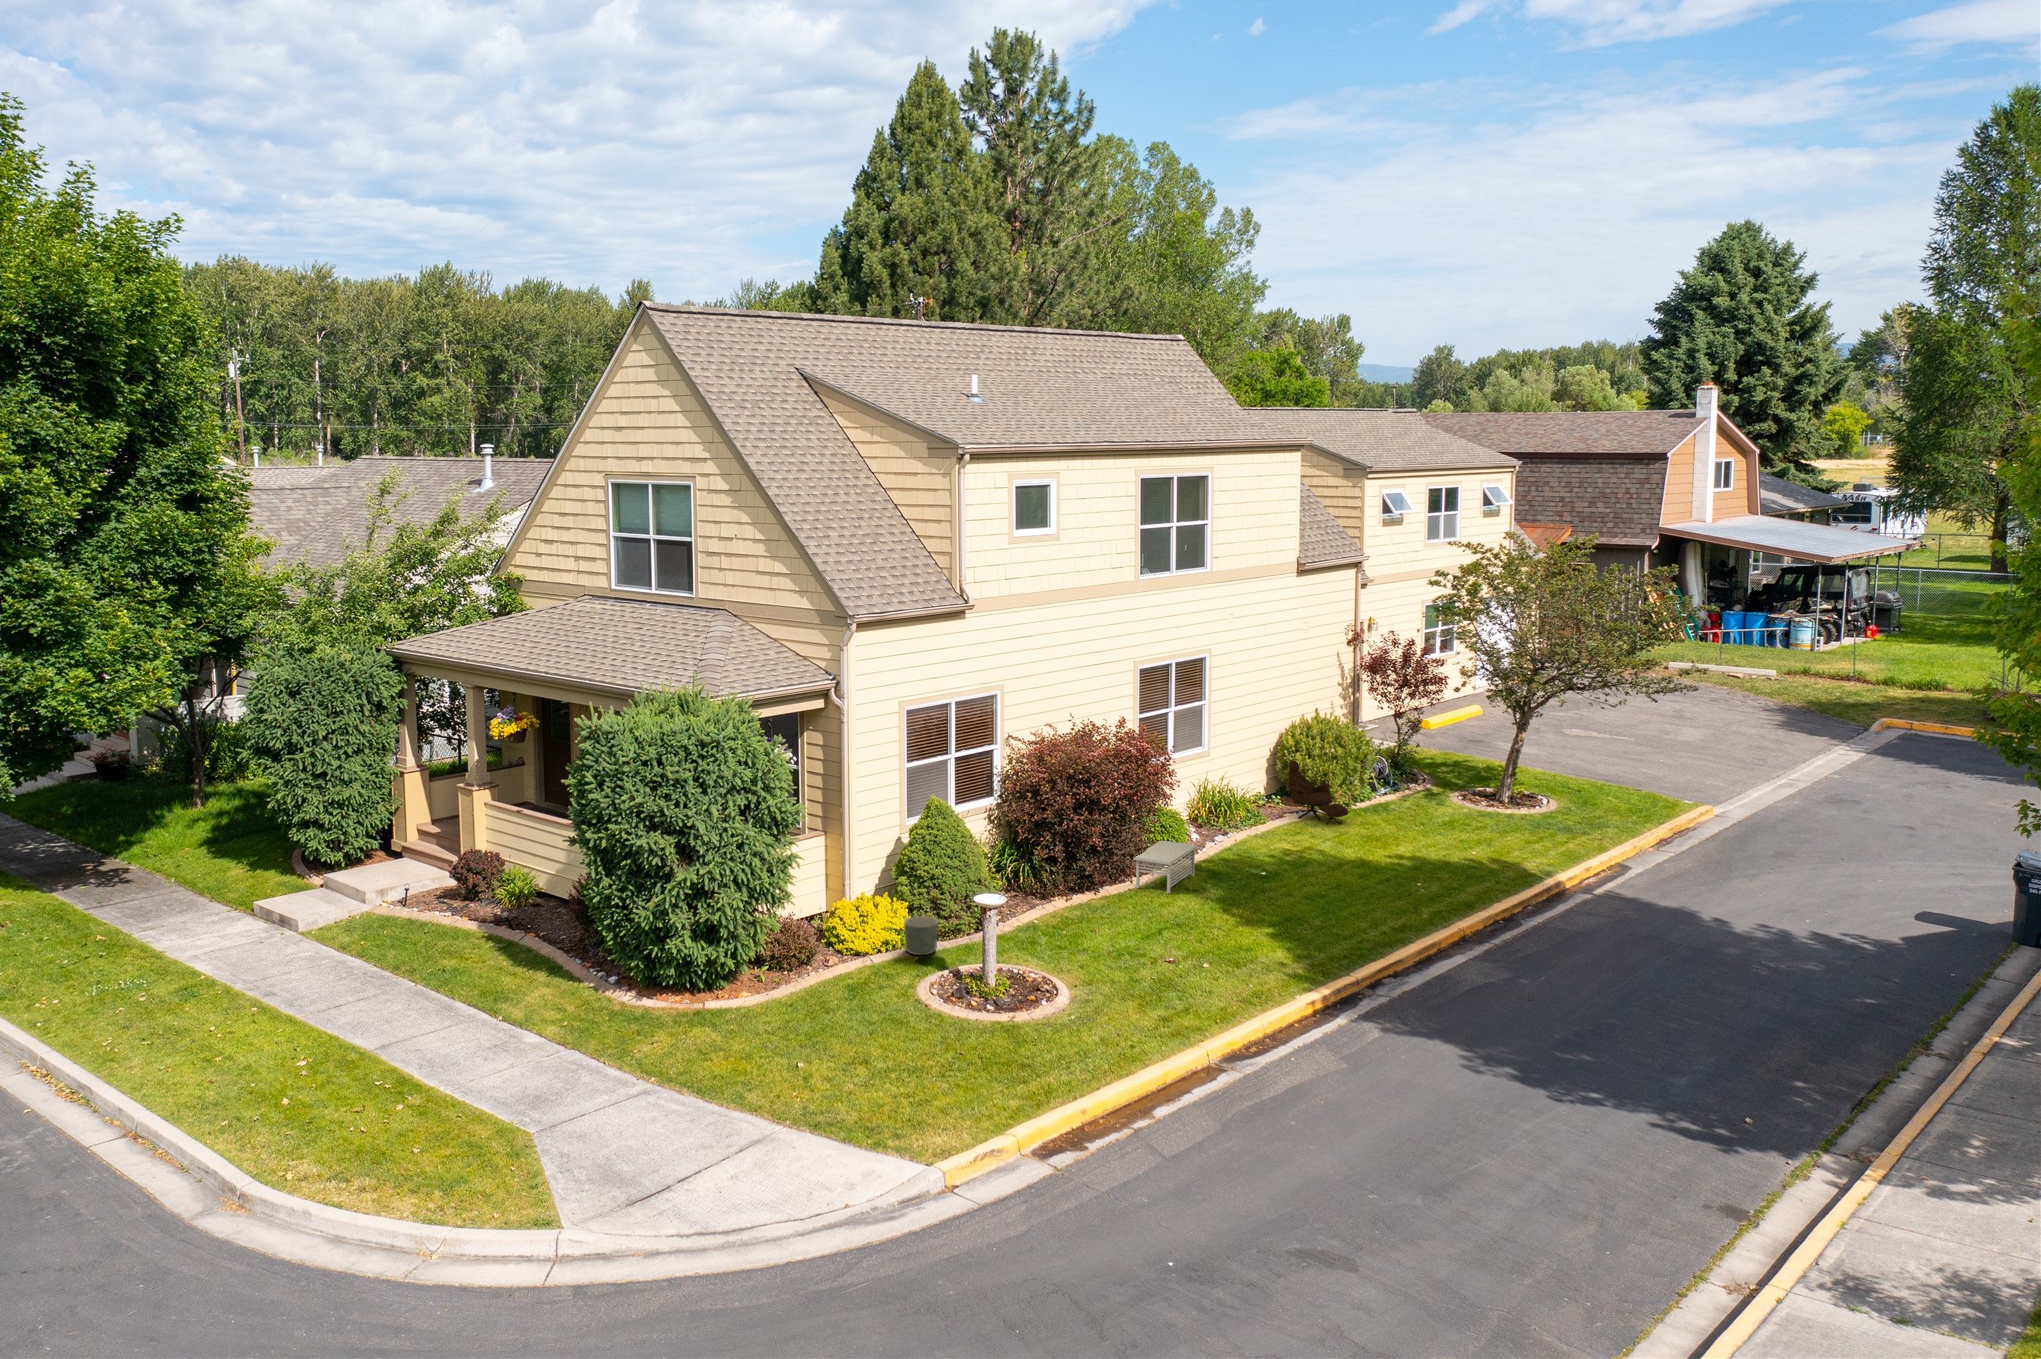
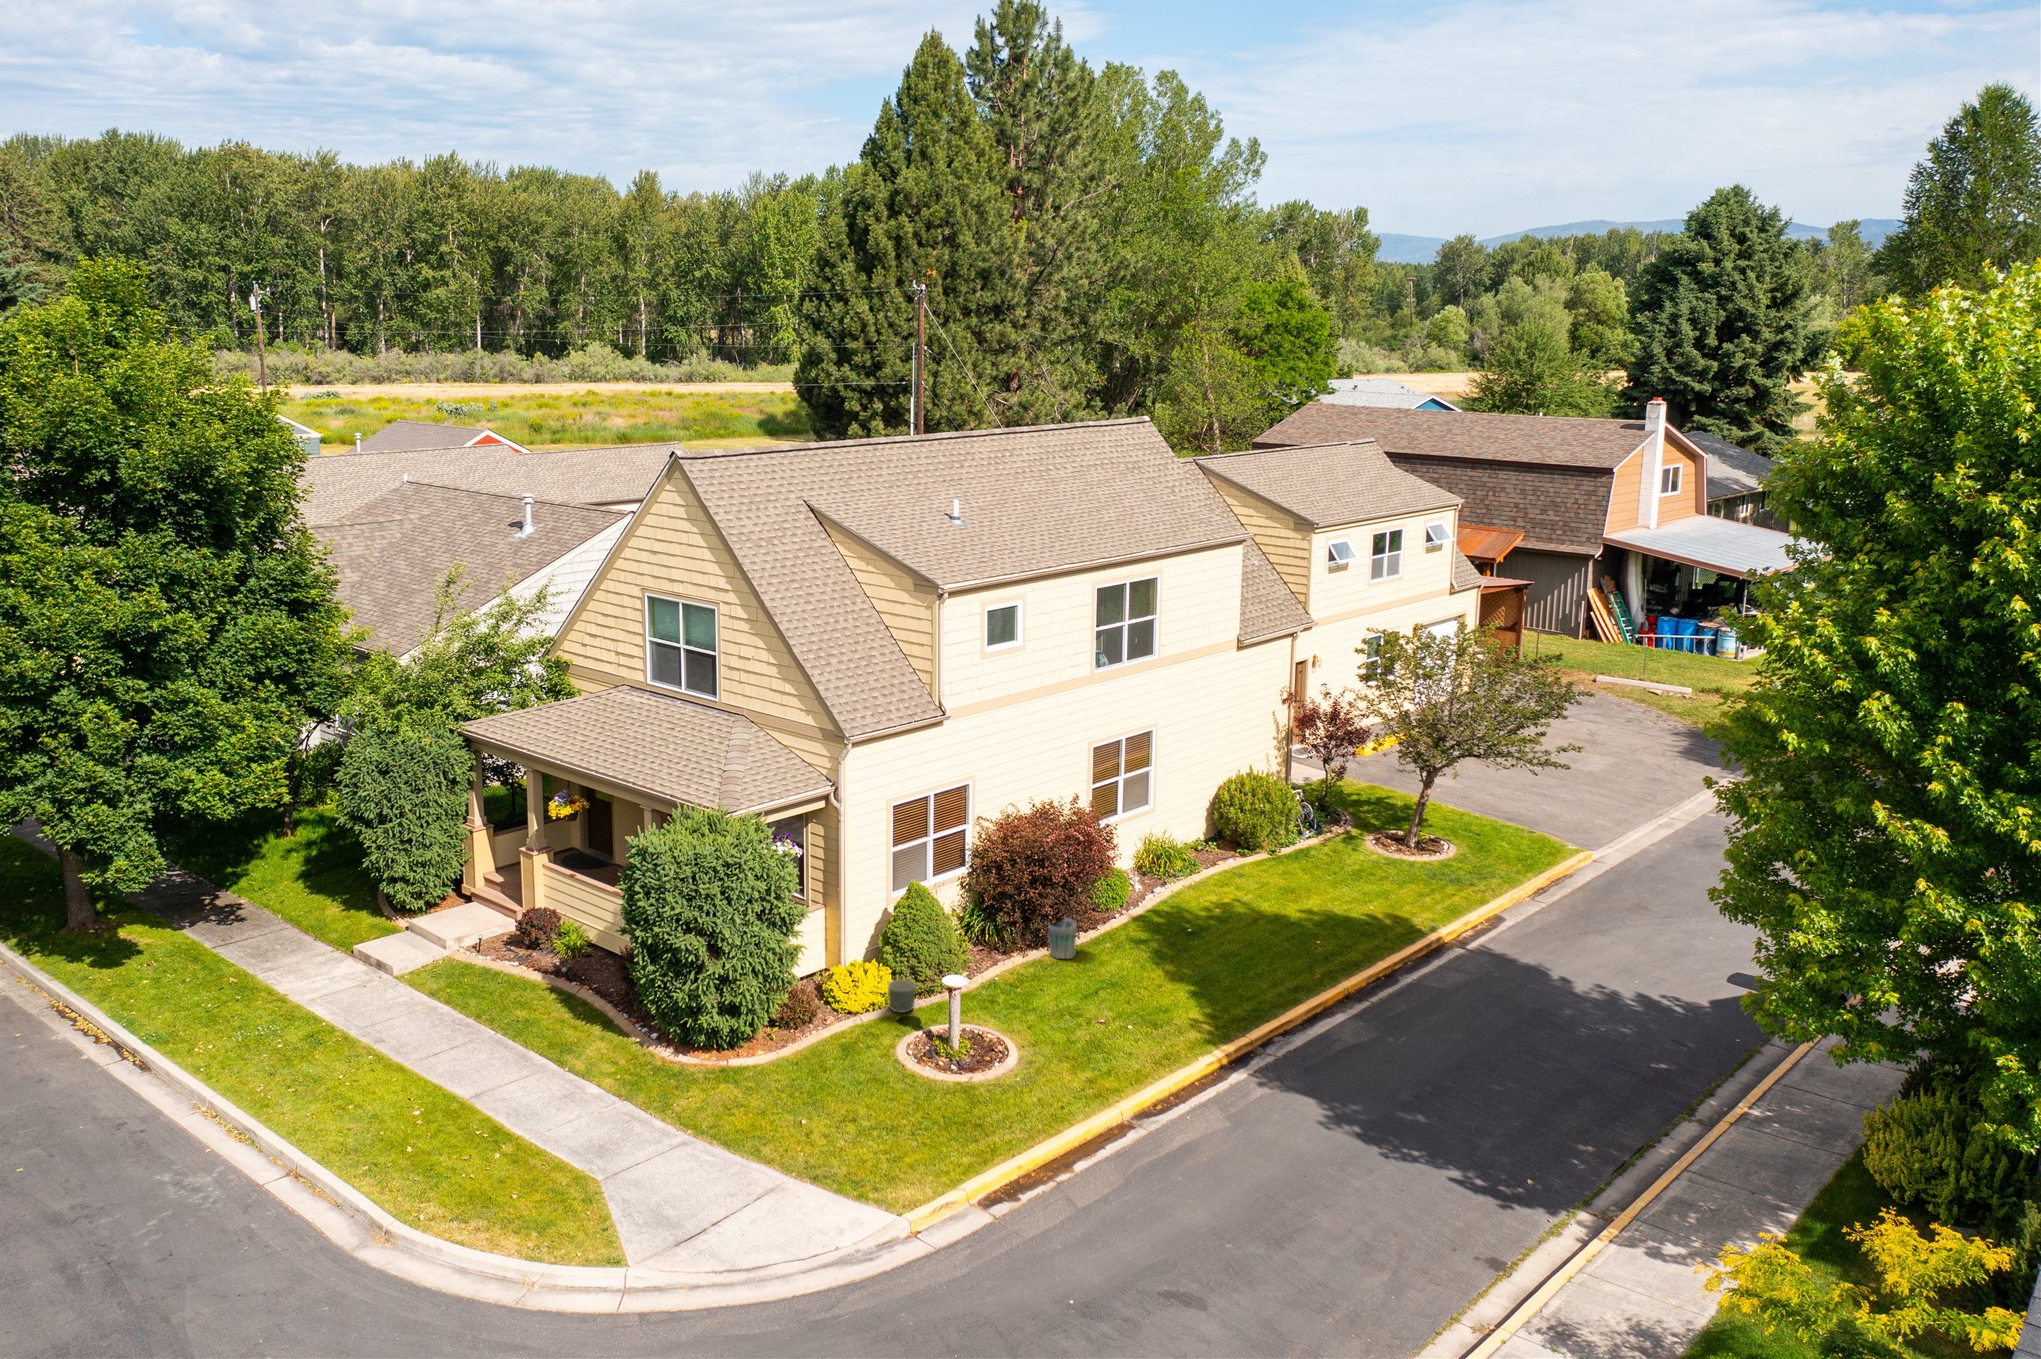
lounge chair: present [1288,760,1348,825] -> none [1223,810,1273,871]
storage bench: present [1134,840,1197,893] -> none [1081,897,1136,948]
trash can: none [1095,856,1130,904] -> present [1048,919,1076,959]

